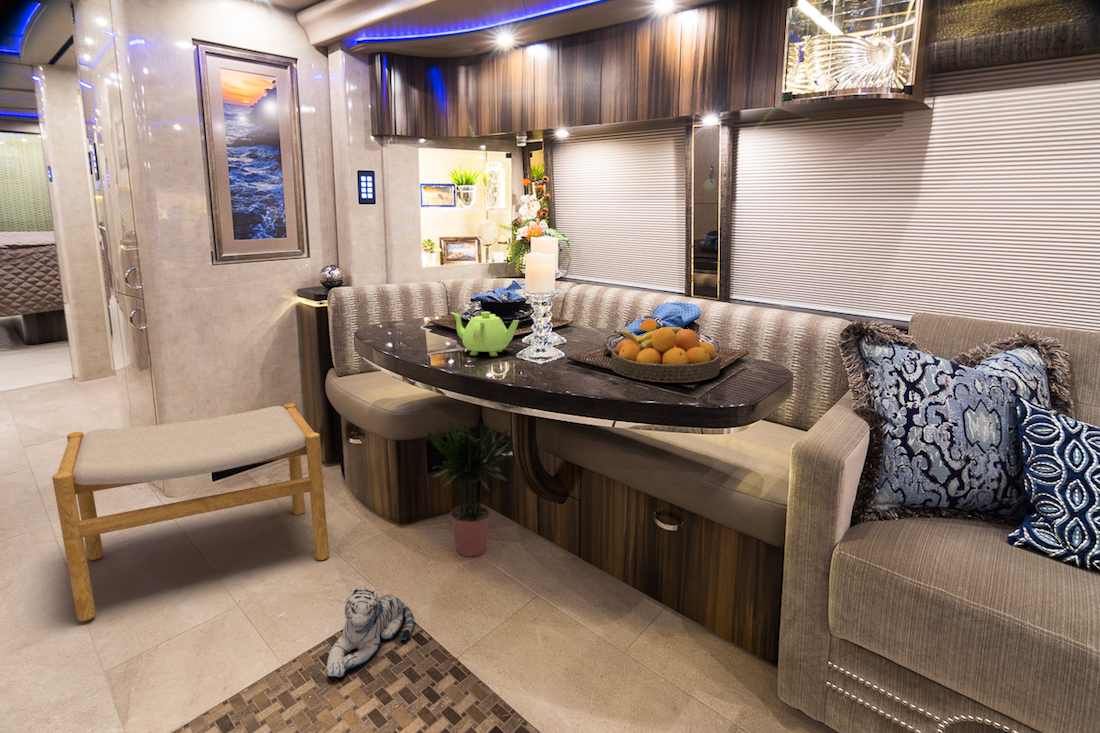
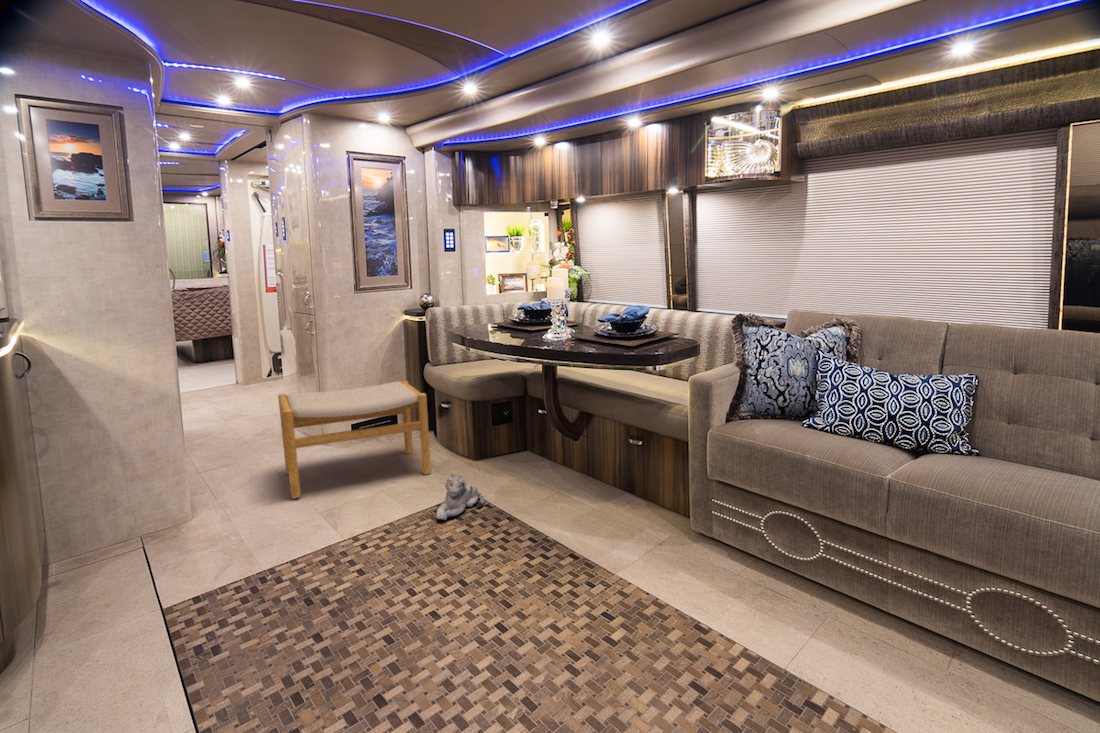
teapot: present [451,312,519,356] -> none [505,314,545,340]
fruit bowl: present [611,319,720,383] -> none [597,315,659,348]
potted plant: present [426,421,516,557] -> none [490,381,554,473]

